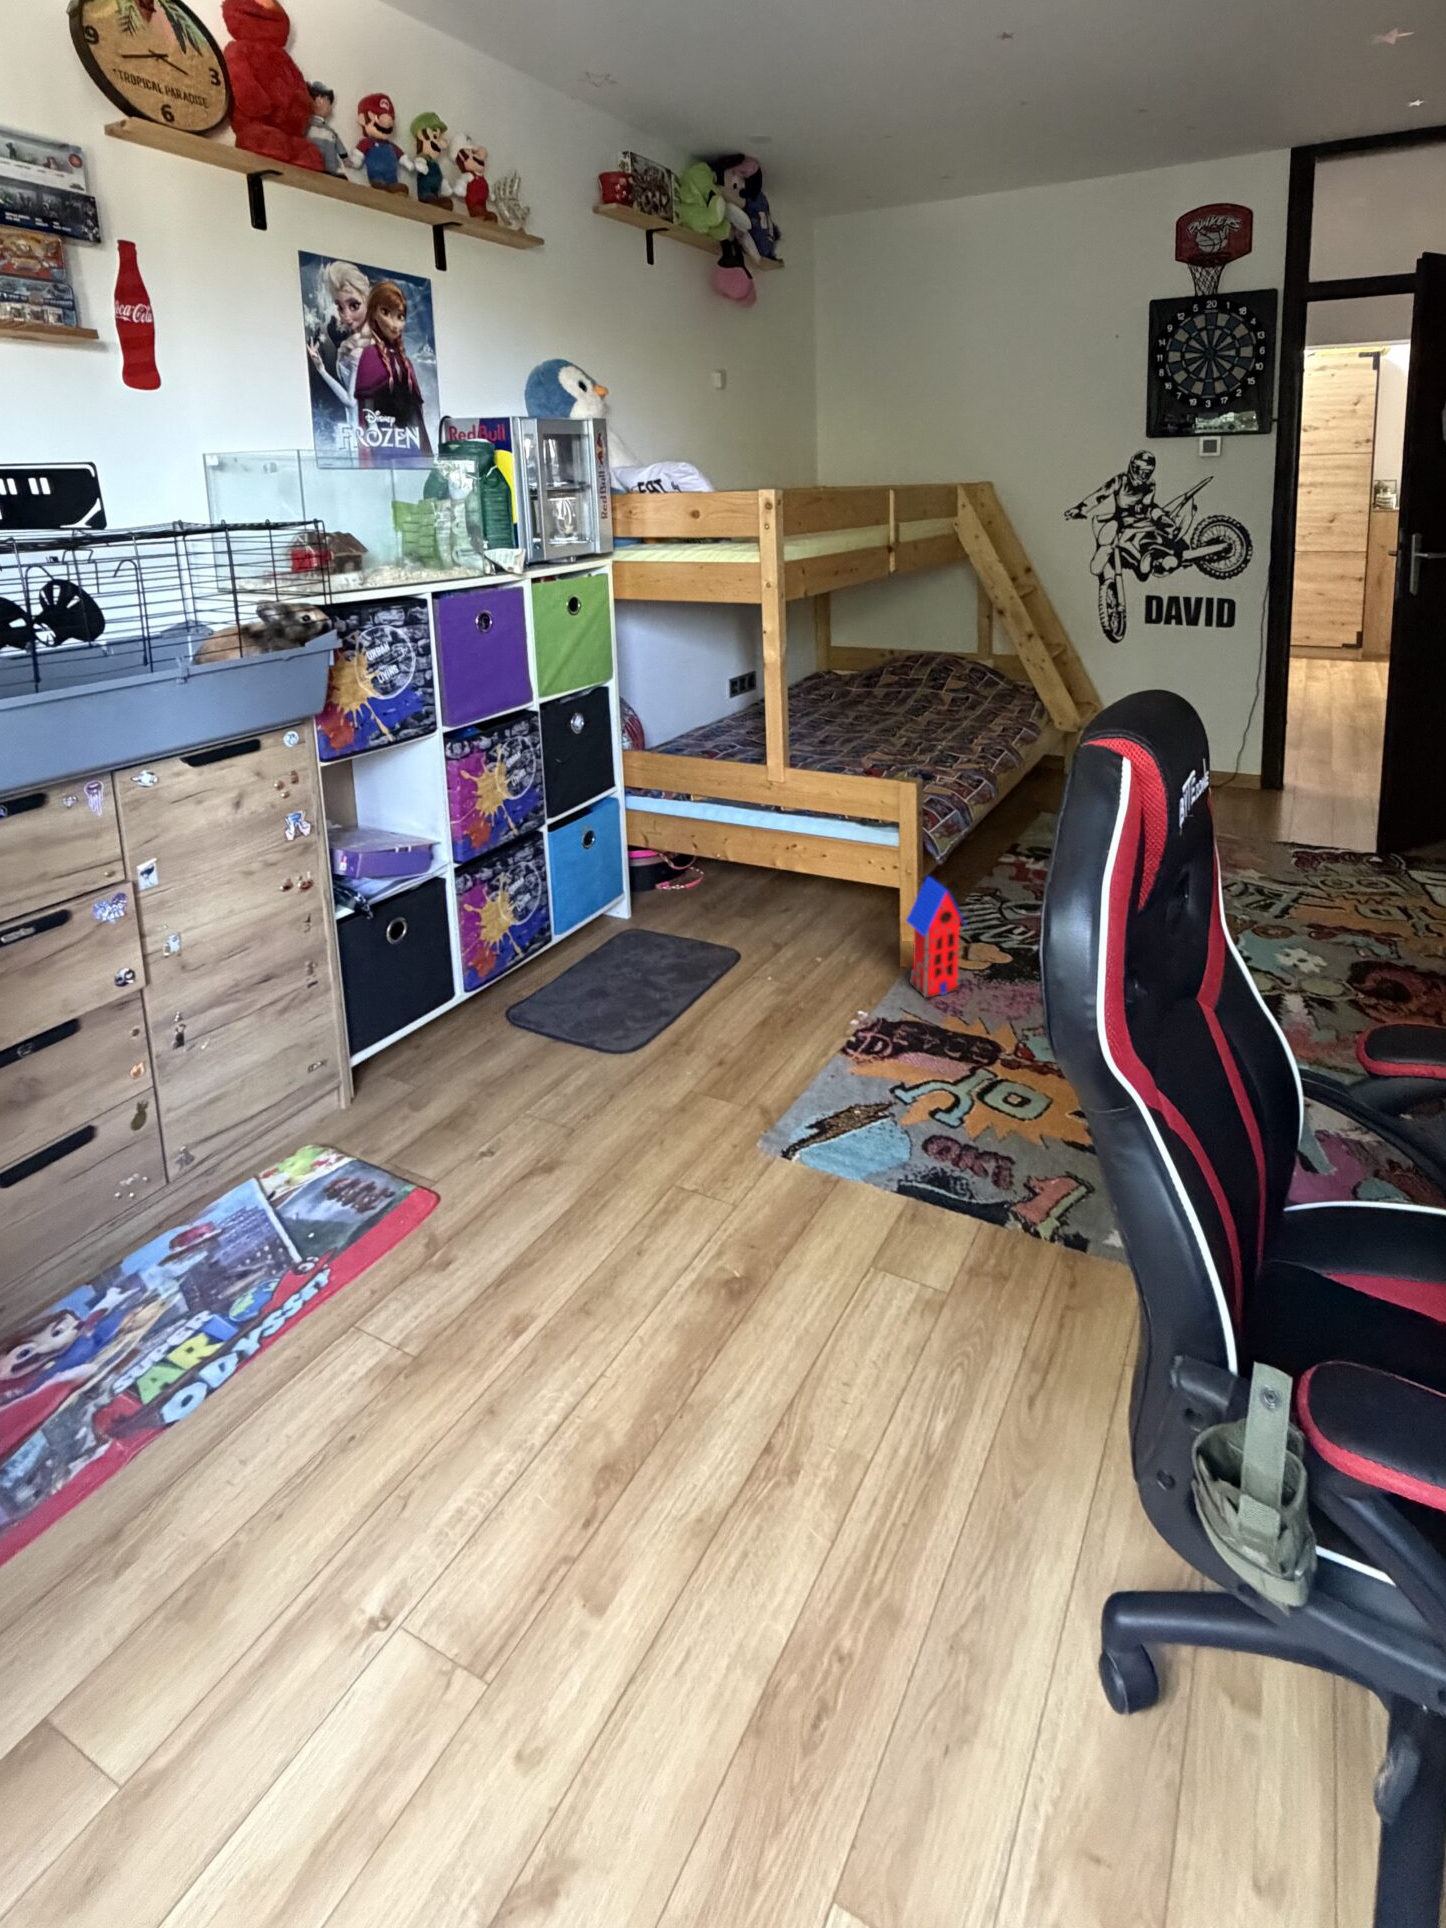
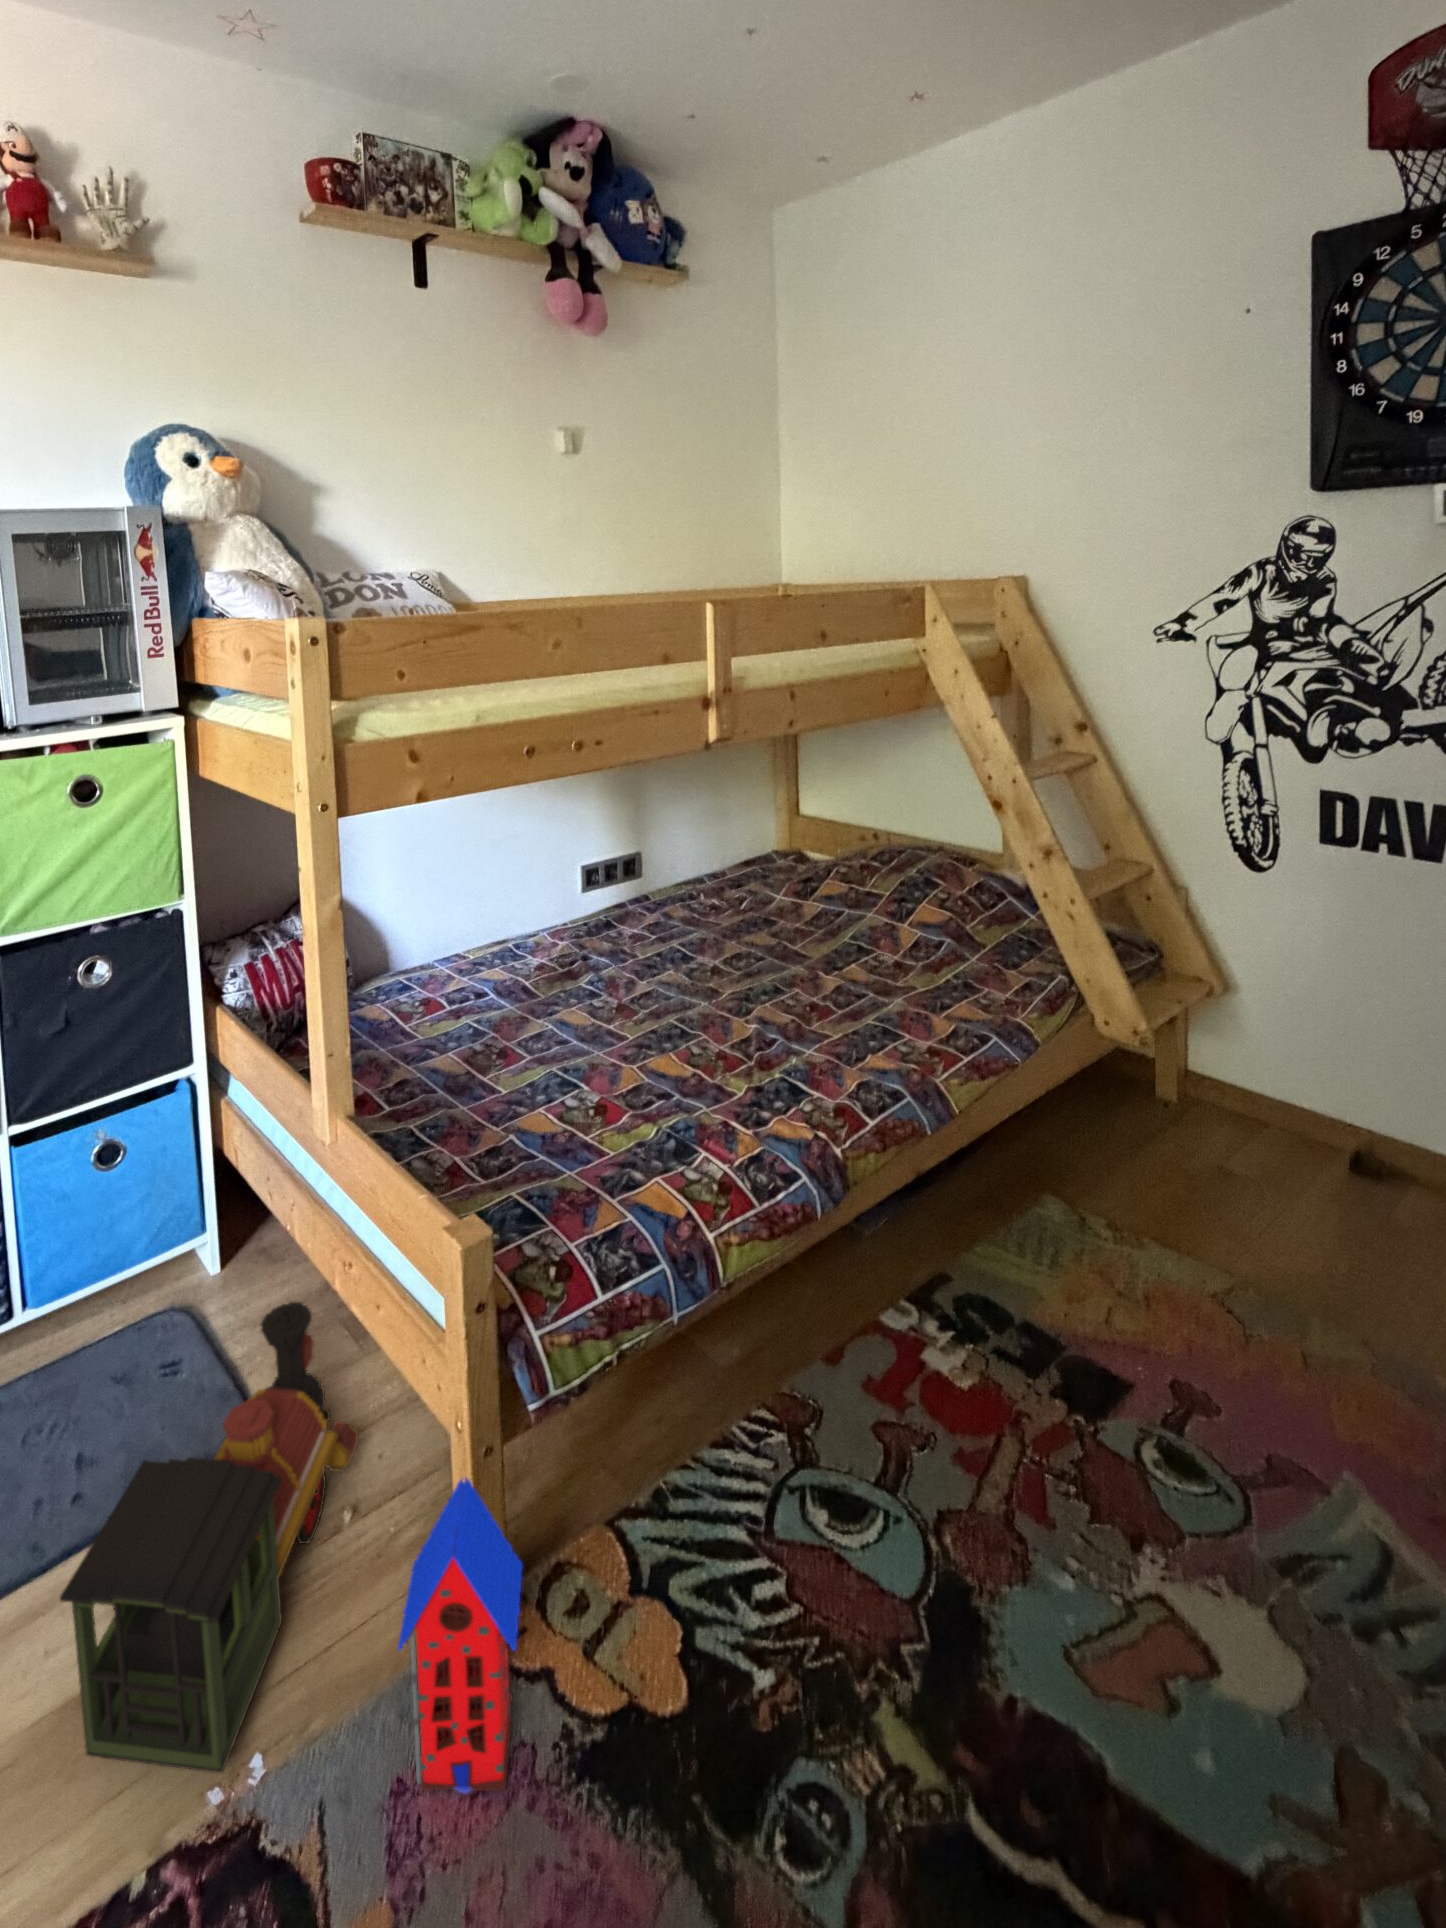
toy train: none [745,864,860,1018] -> present [60,1302,358,1773]

